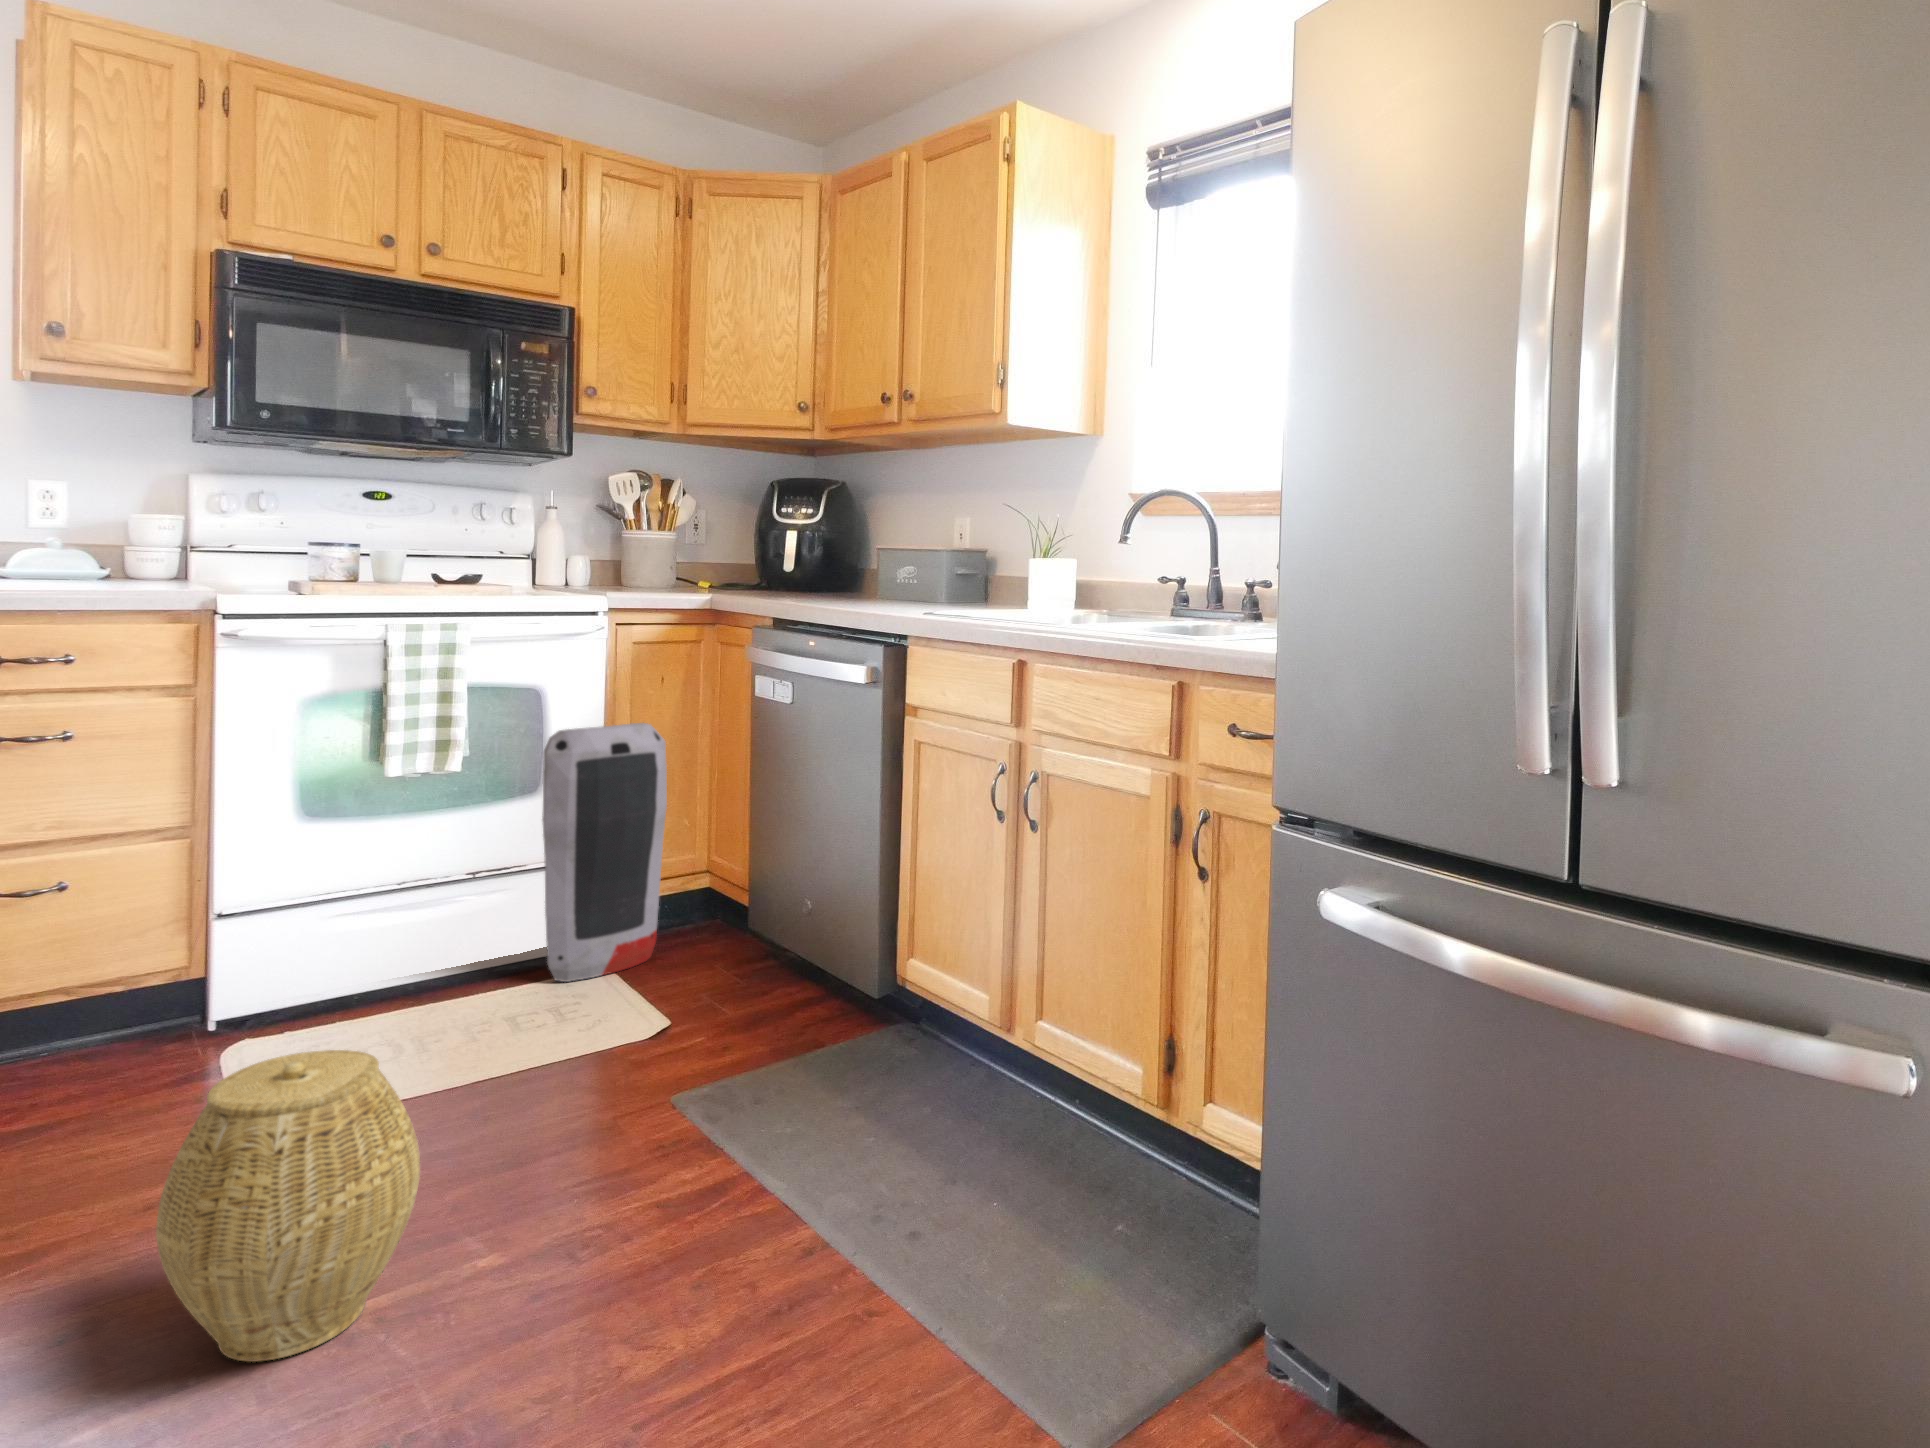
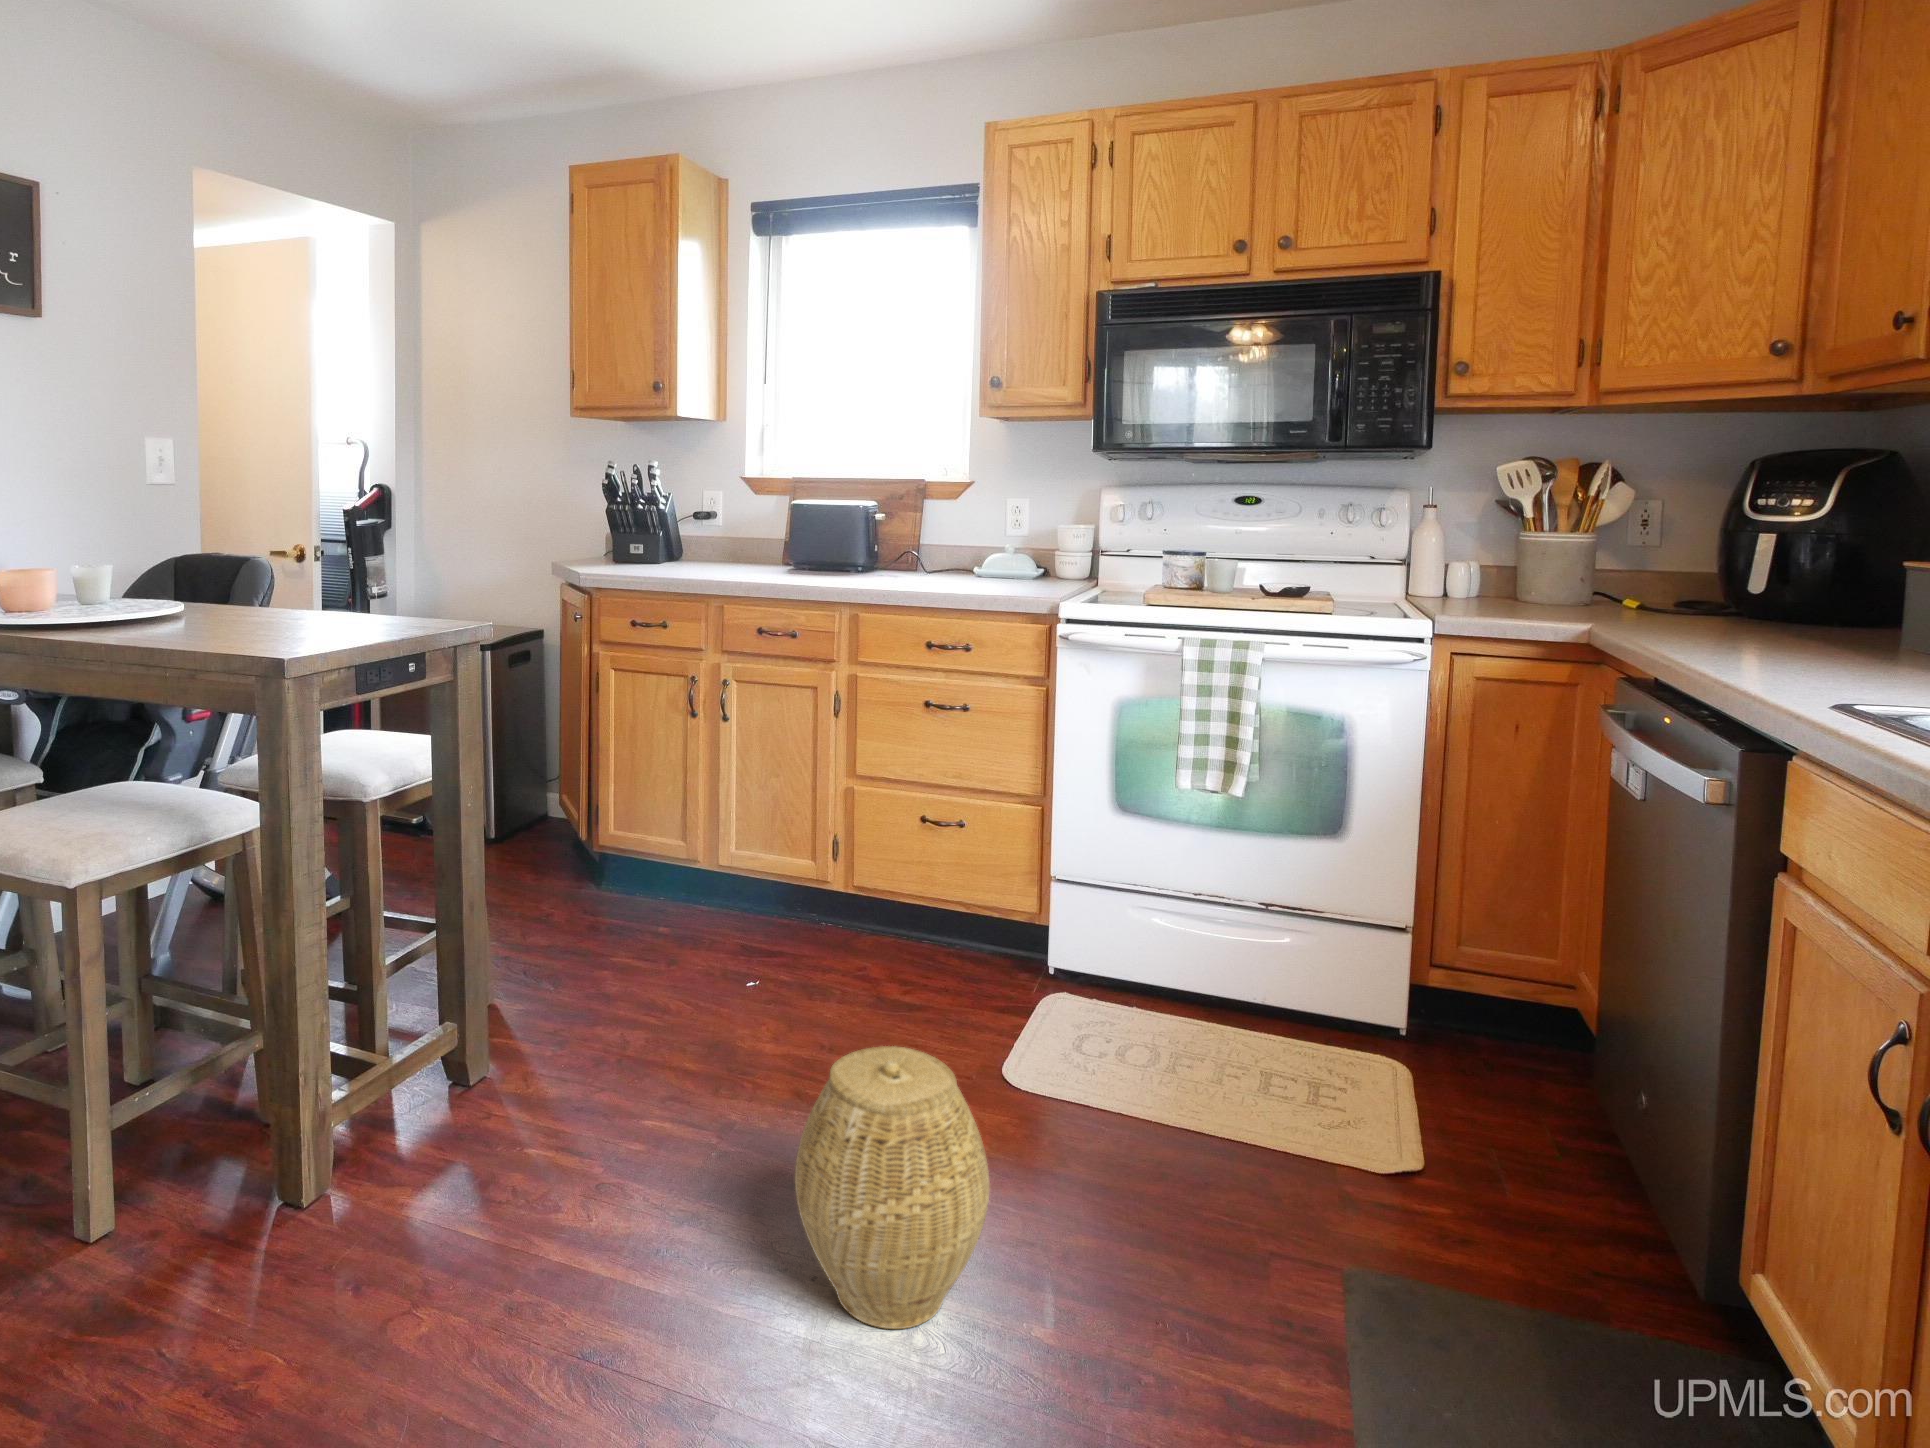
air purifier: present [542,723,667,982] -> none [1324,772,1489,1071]

